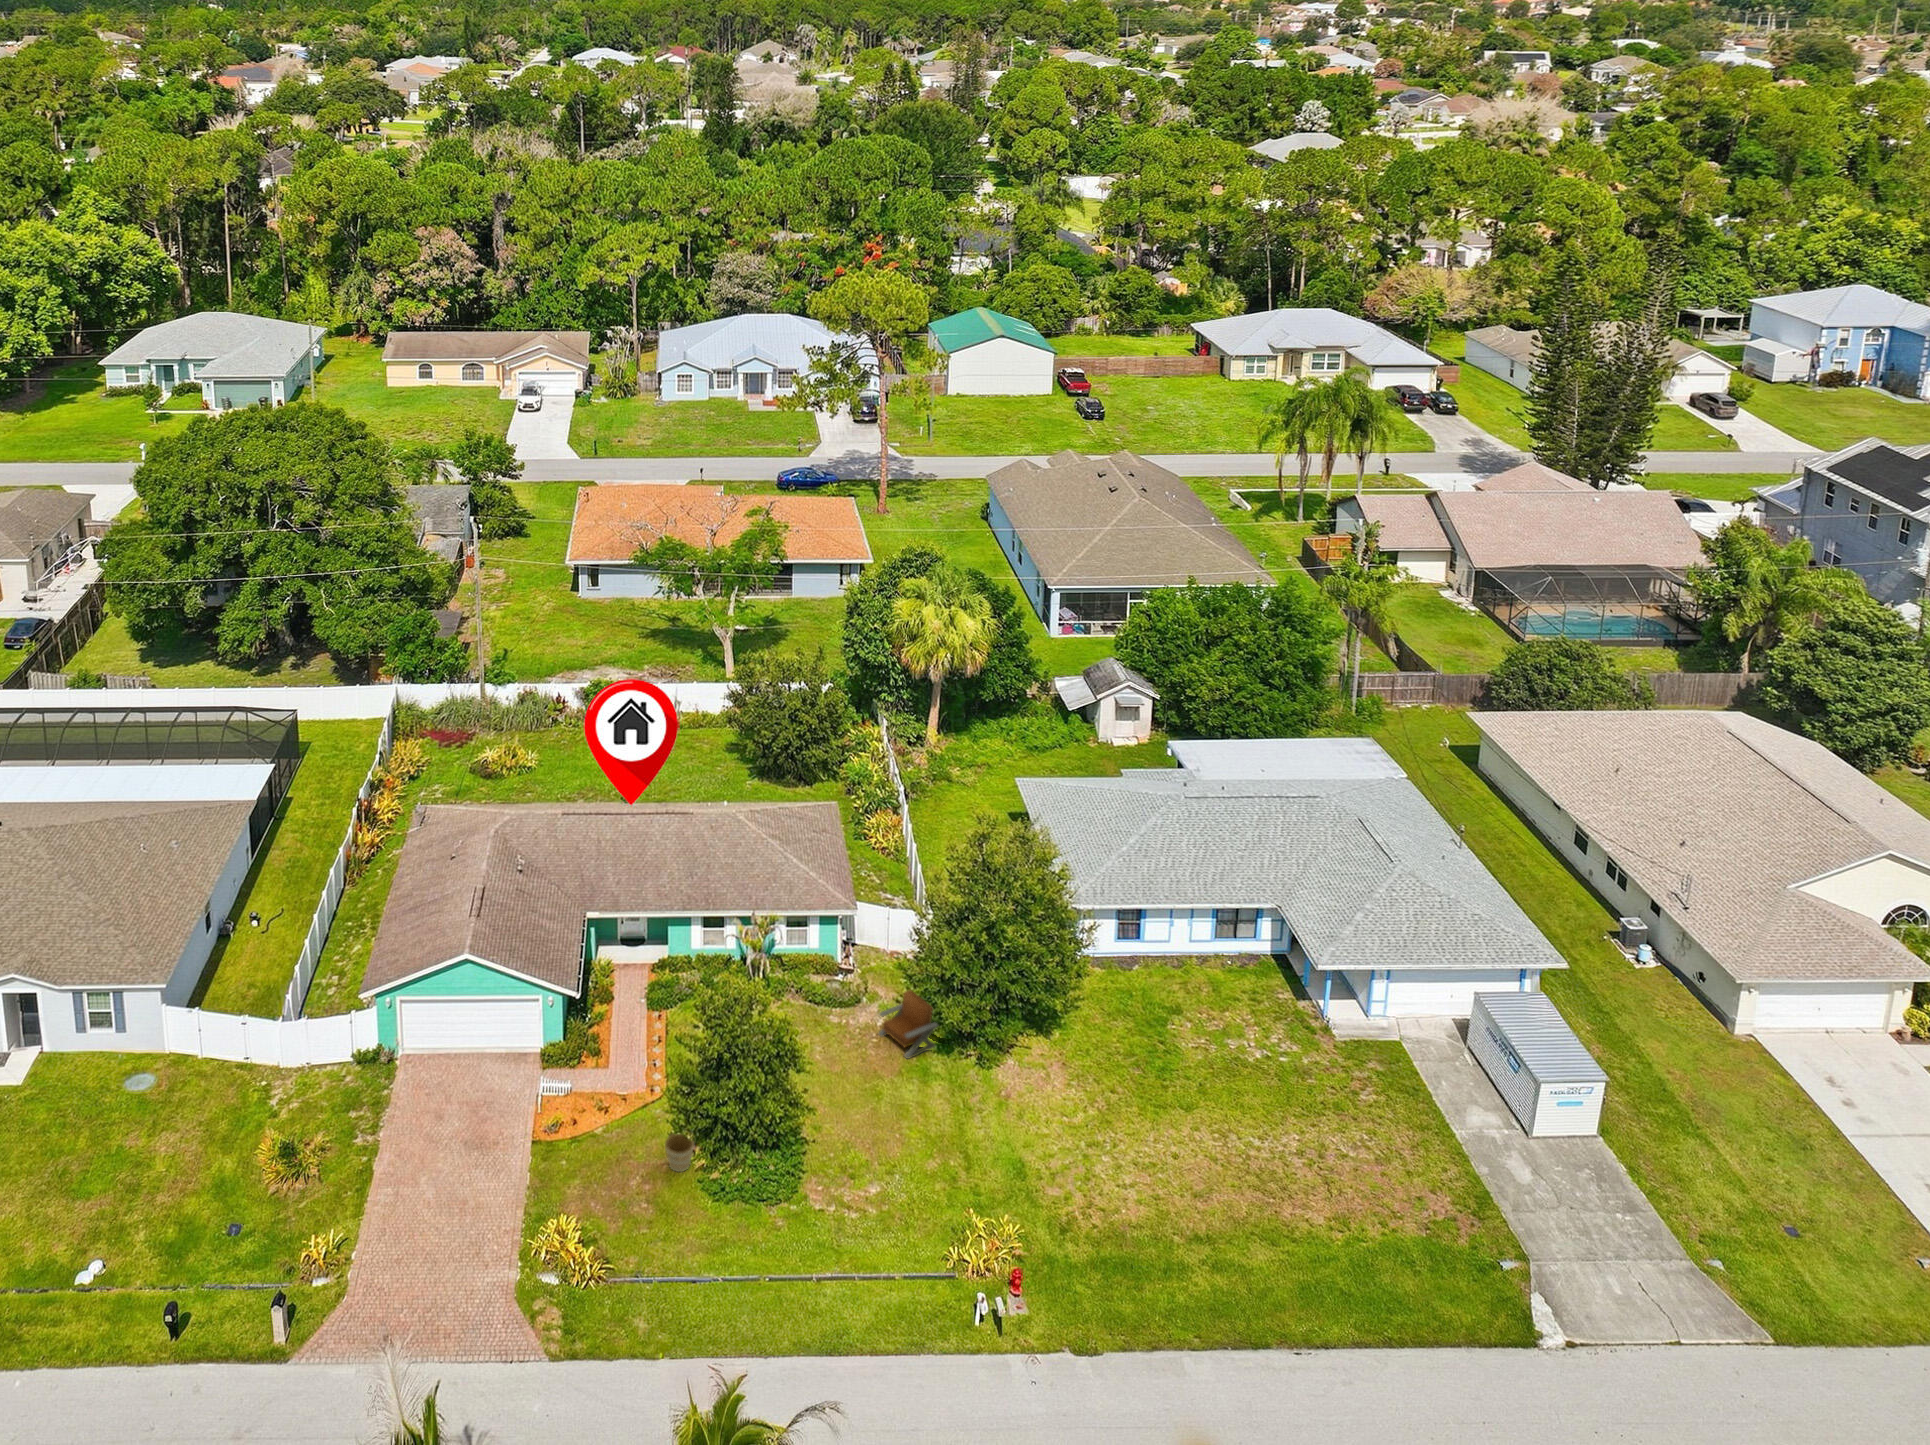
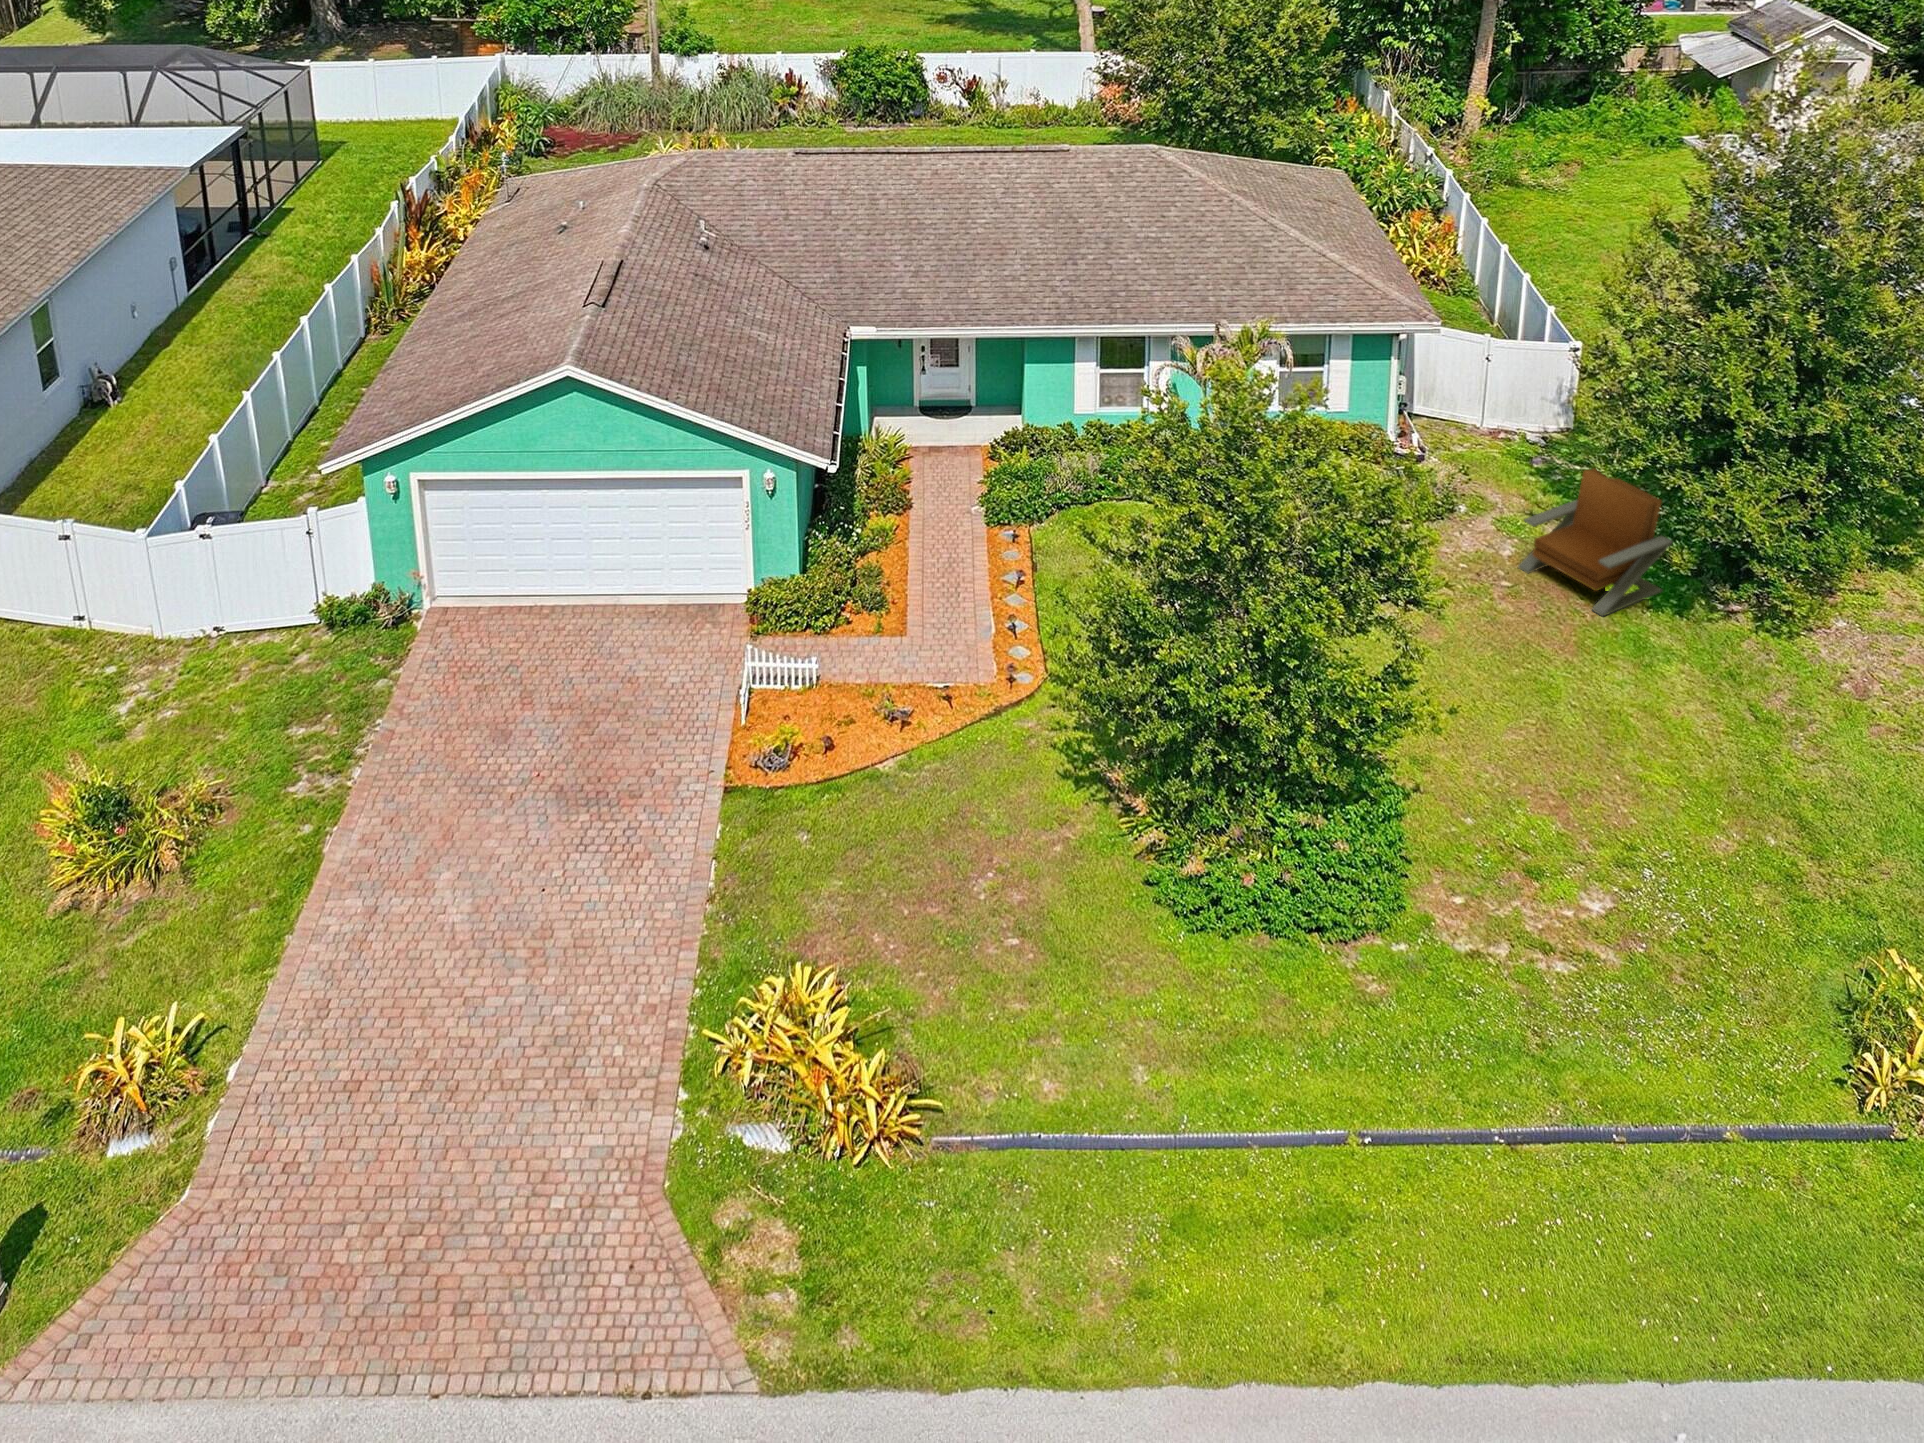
wooden bucket: present [665,1134,694,1172] -> none [1058,771,1136,862]

